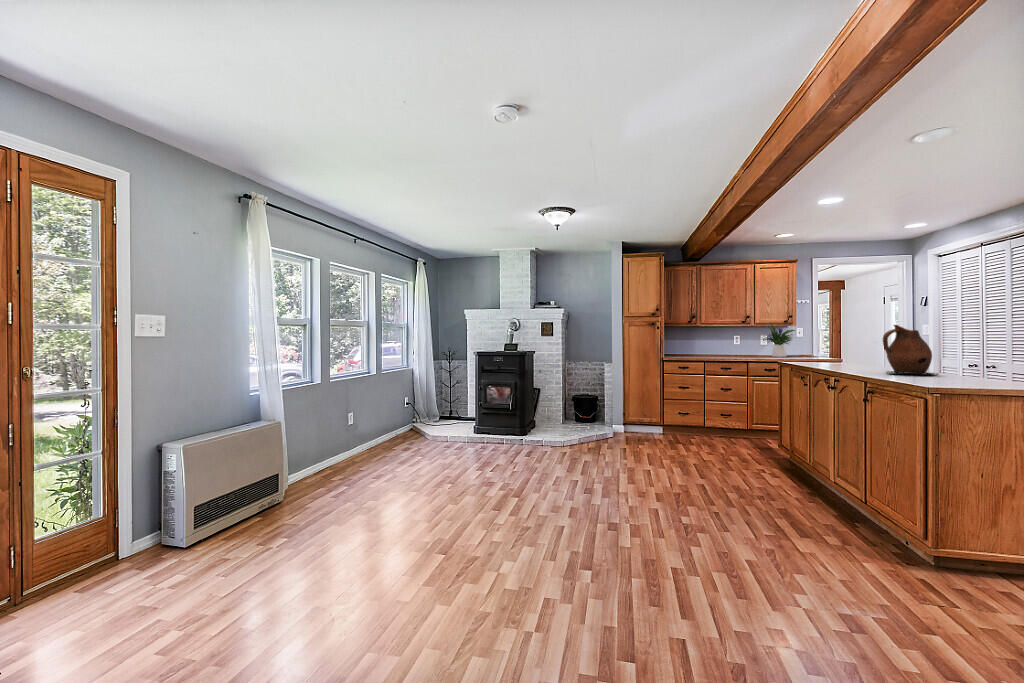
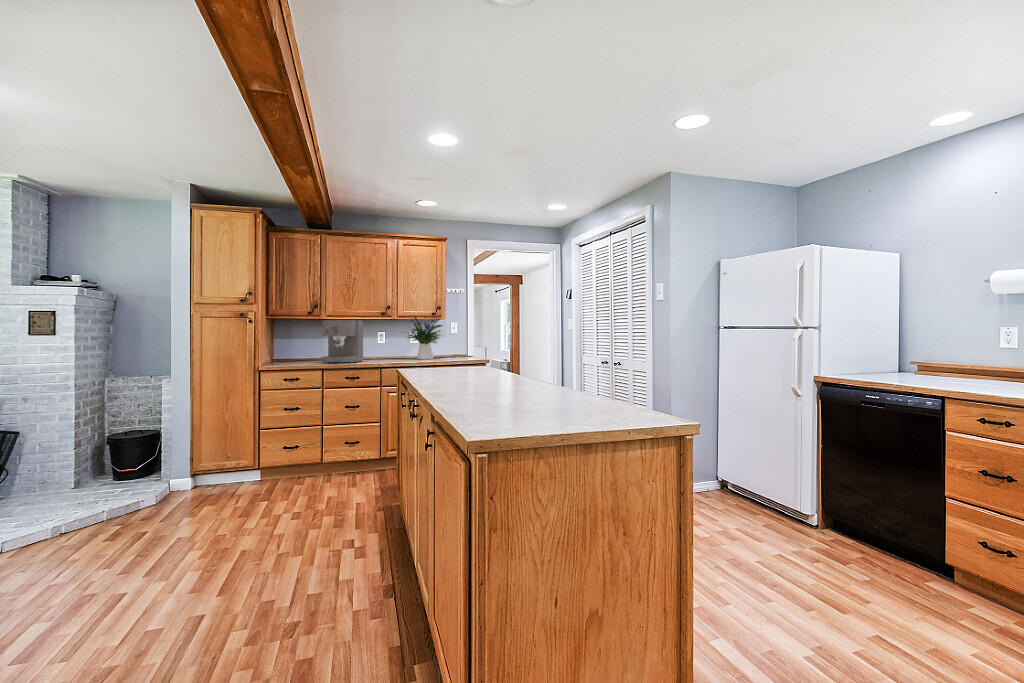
ceramic pitcher: present [883,325,938,375] -> none [481,318,558,407]
coffee maker: none [703,327,731,357] -> present [322,320,363,363]

